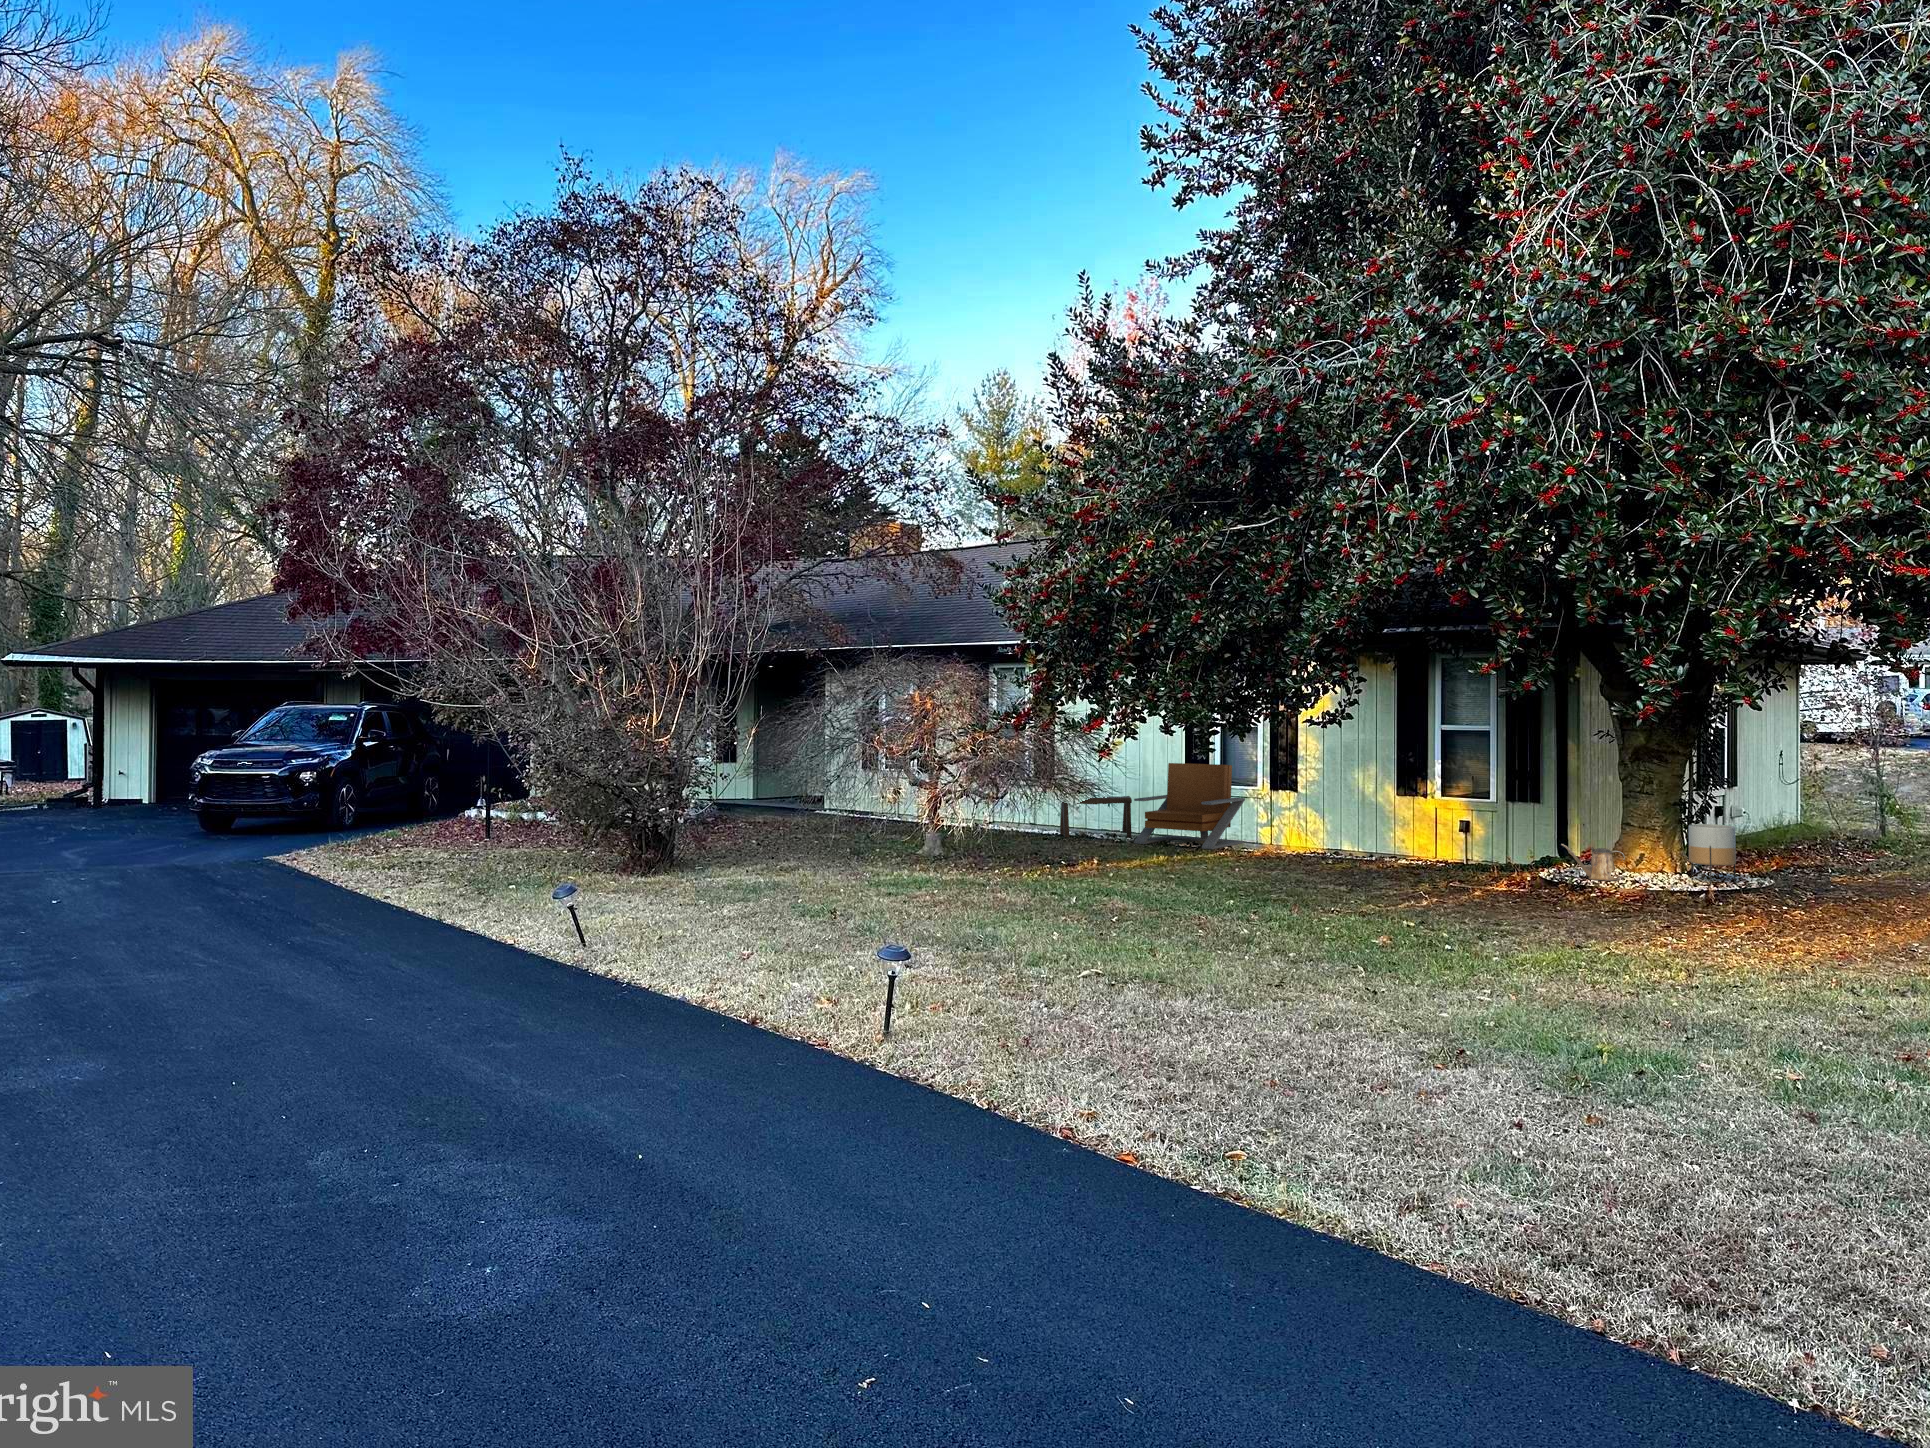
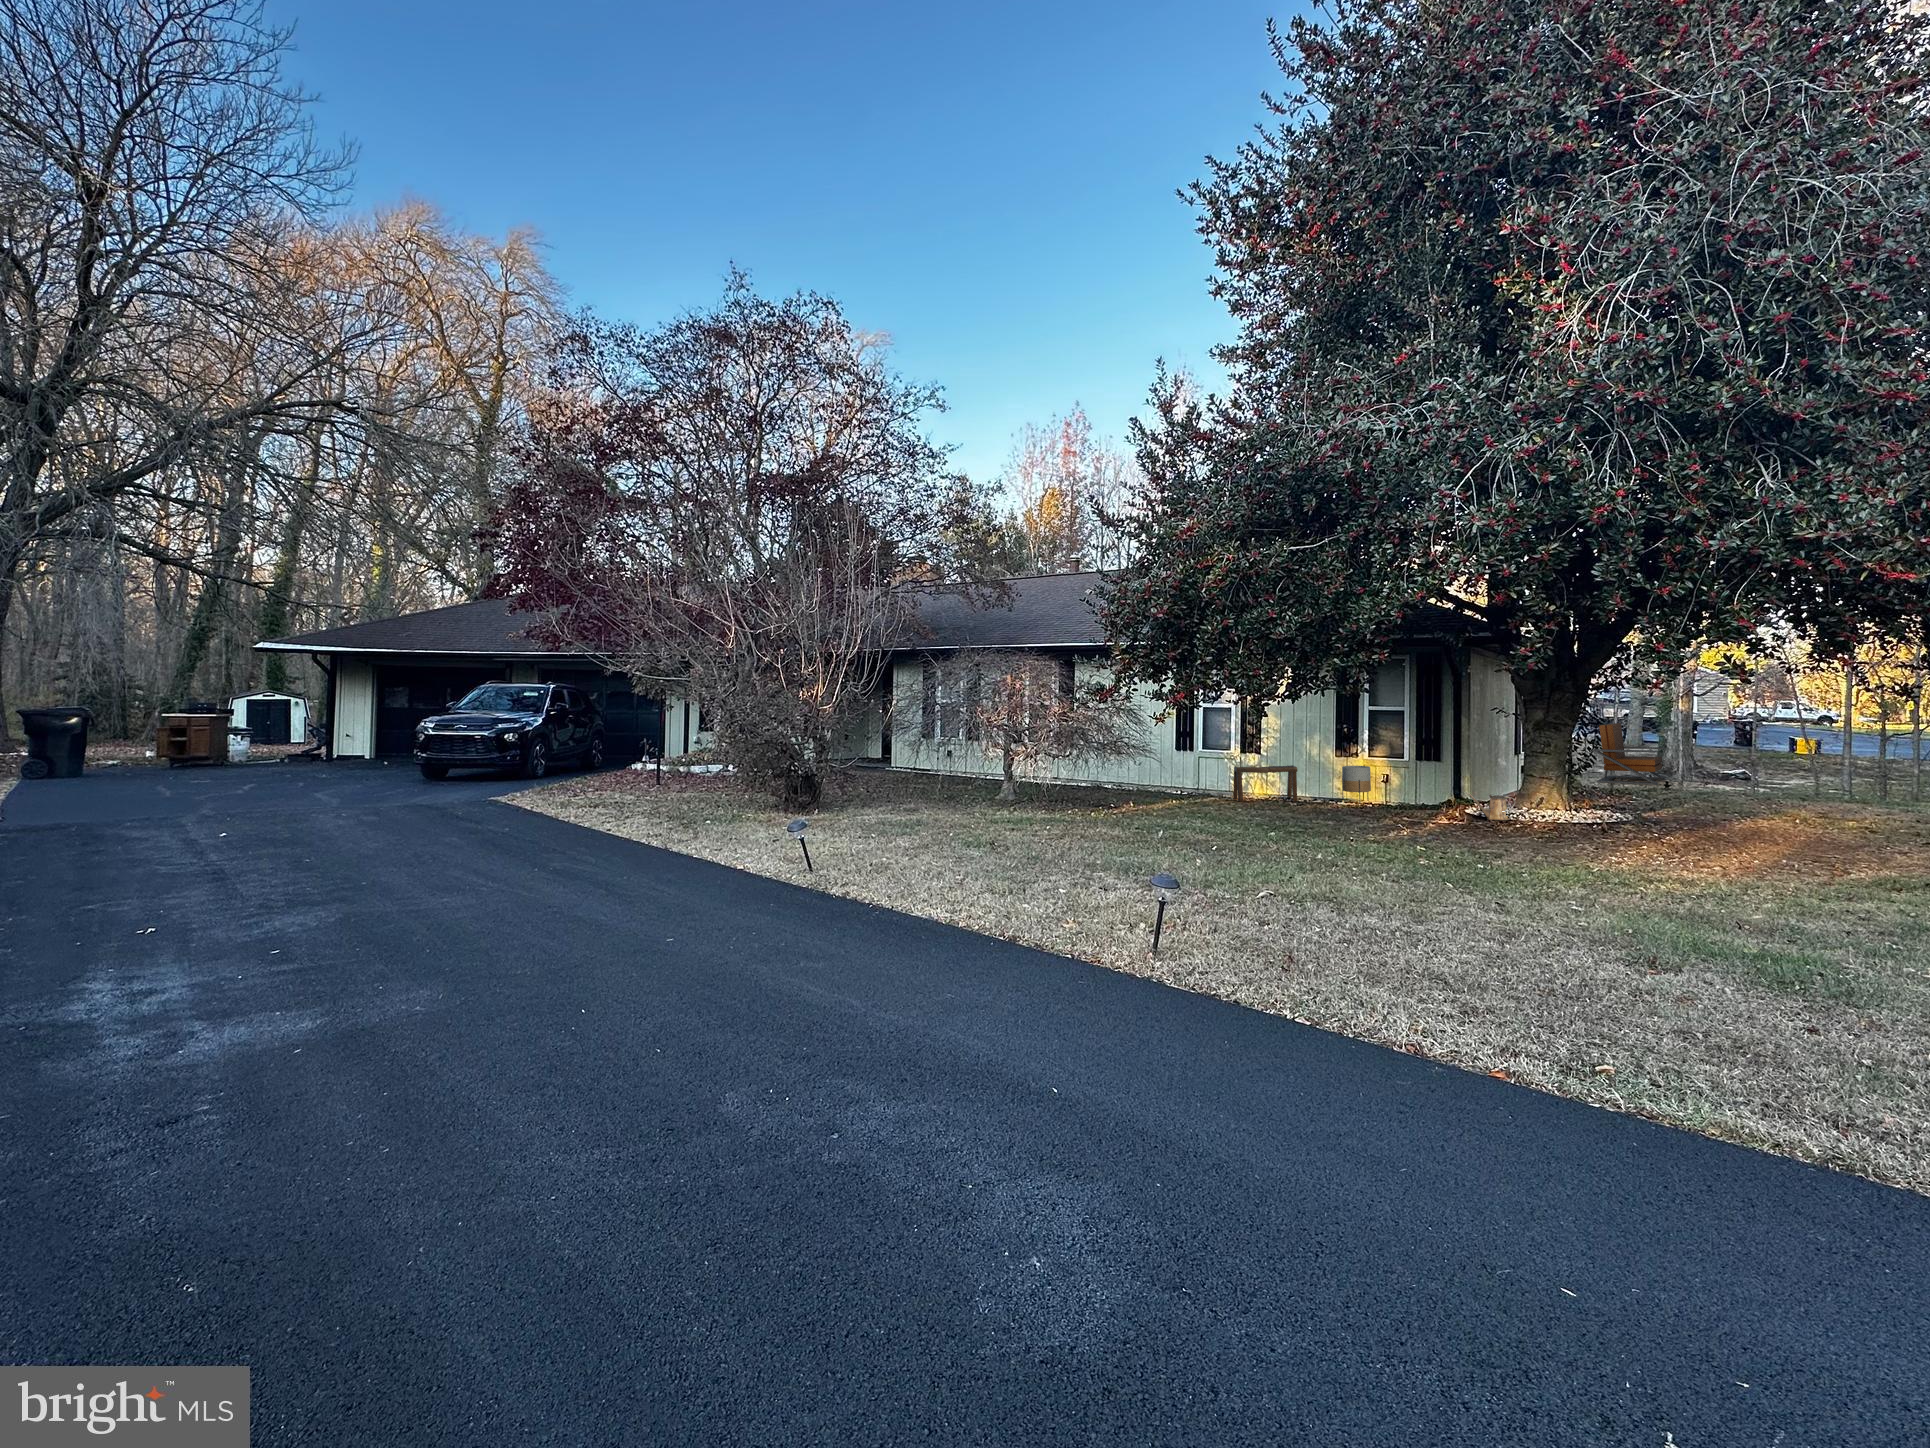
lounge chair: present [1134,763,1245,849] -> present [1593,723,1666,785]
bench: present [1060,796,1132,837] -> present [1233,765,1298,802]
planter: present [1689,824,1736,885] -> present [1342,766,1371,802]

